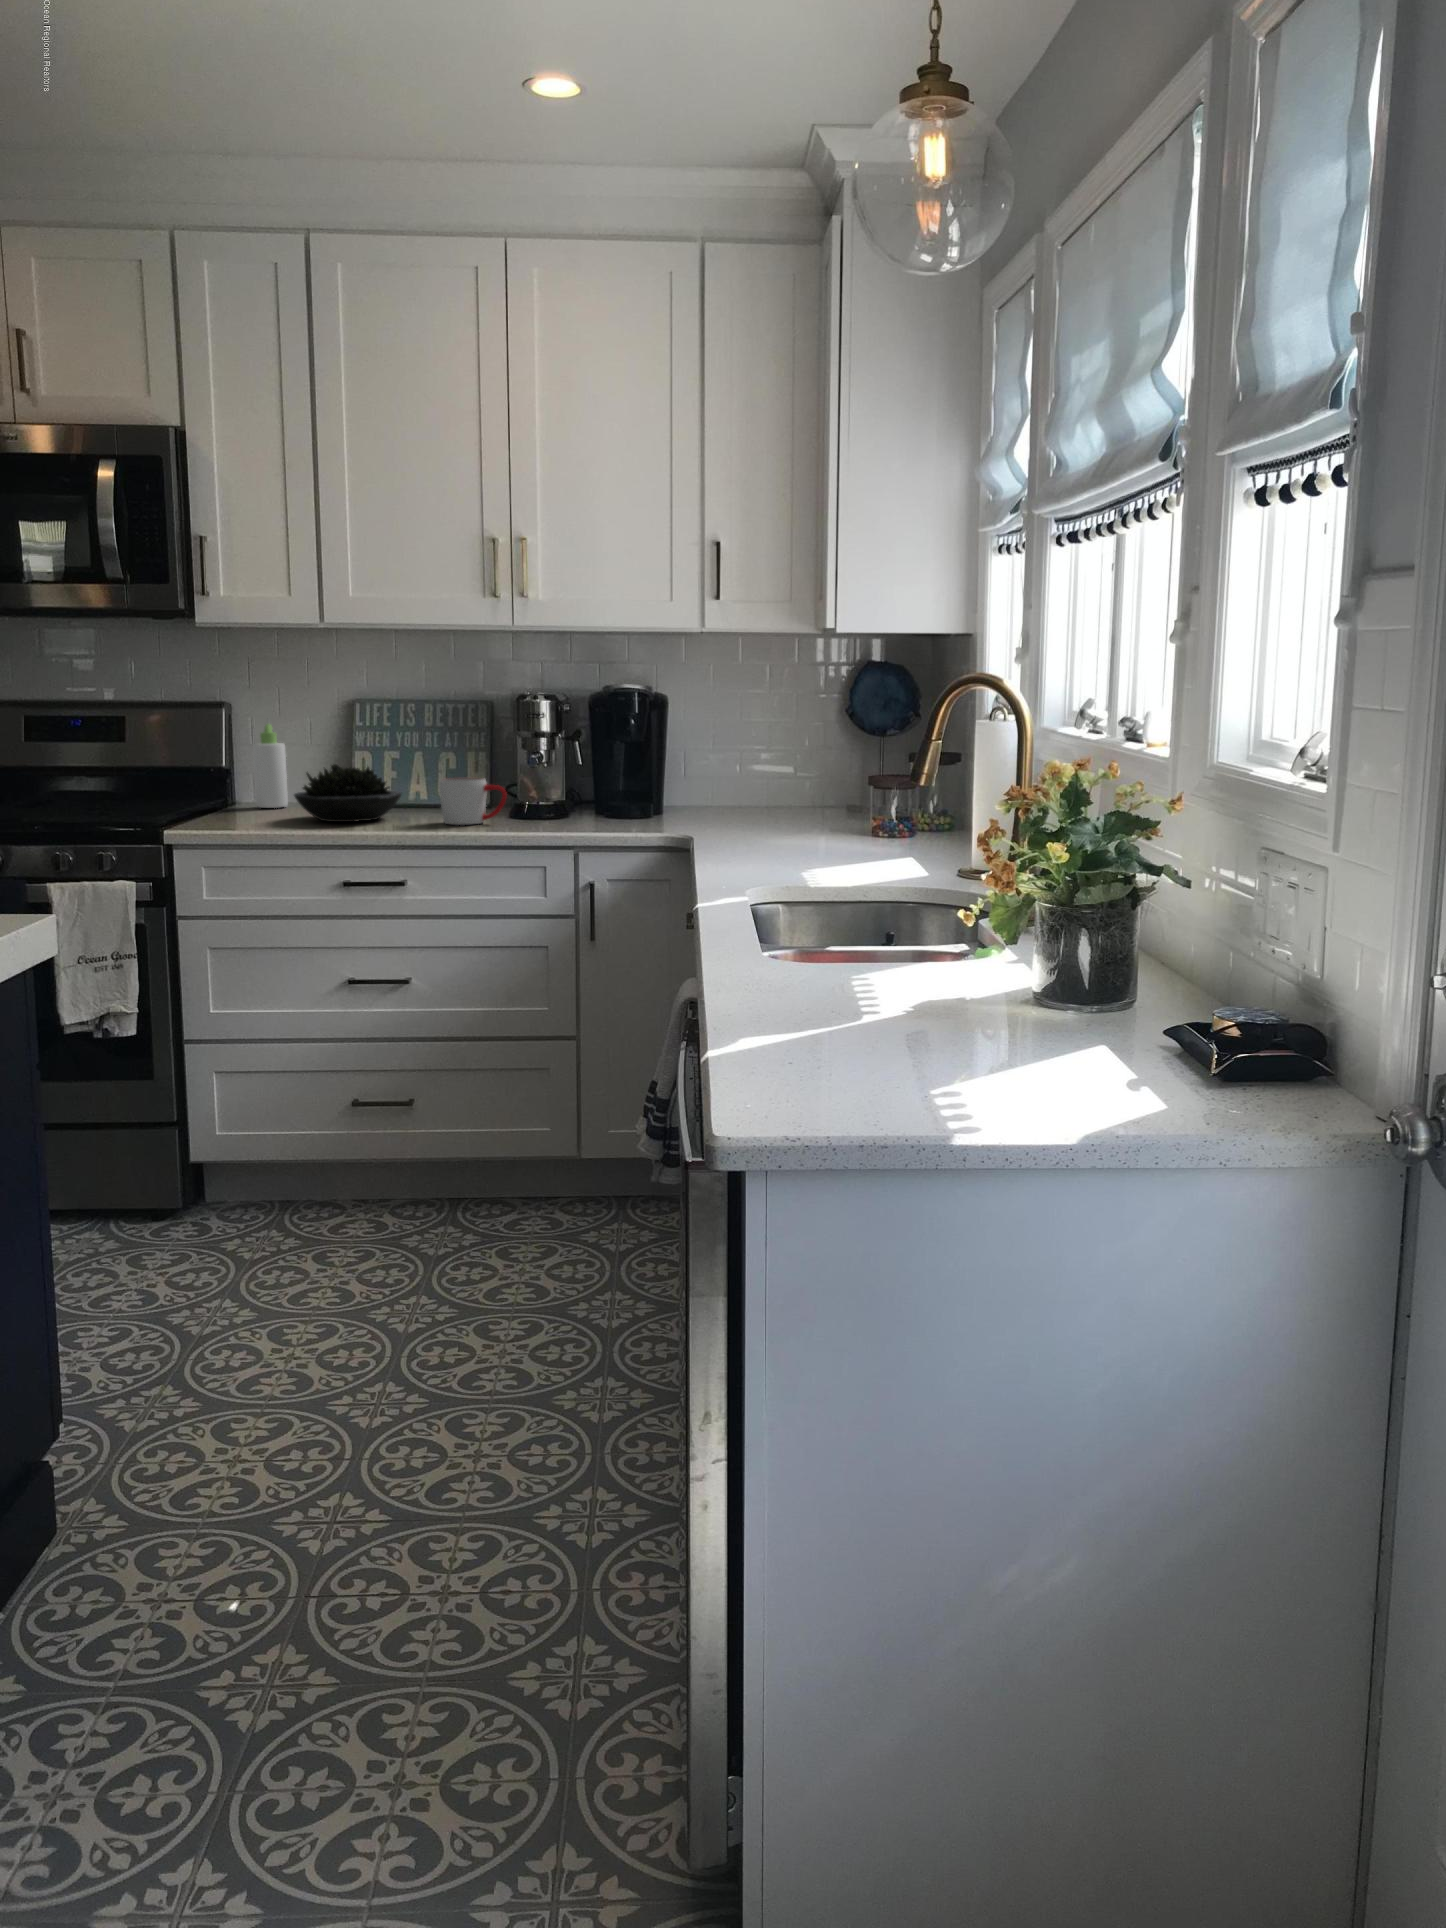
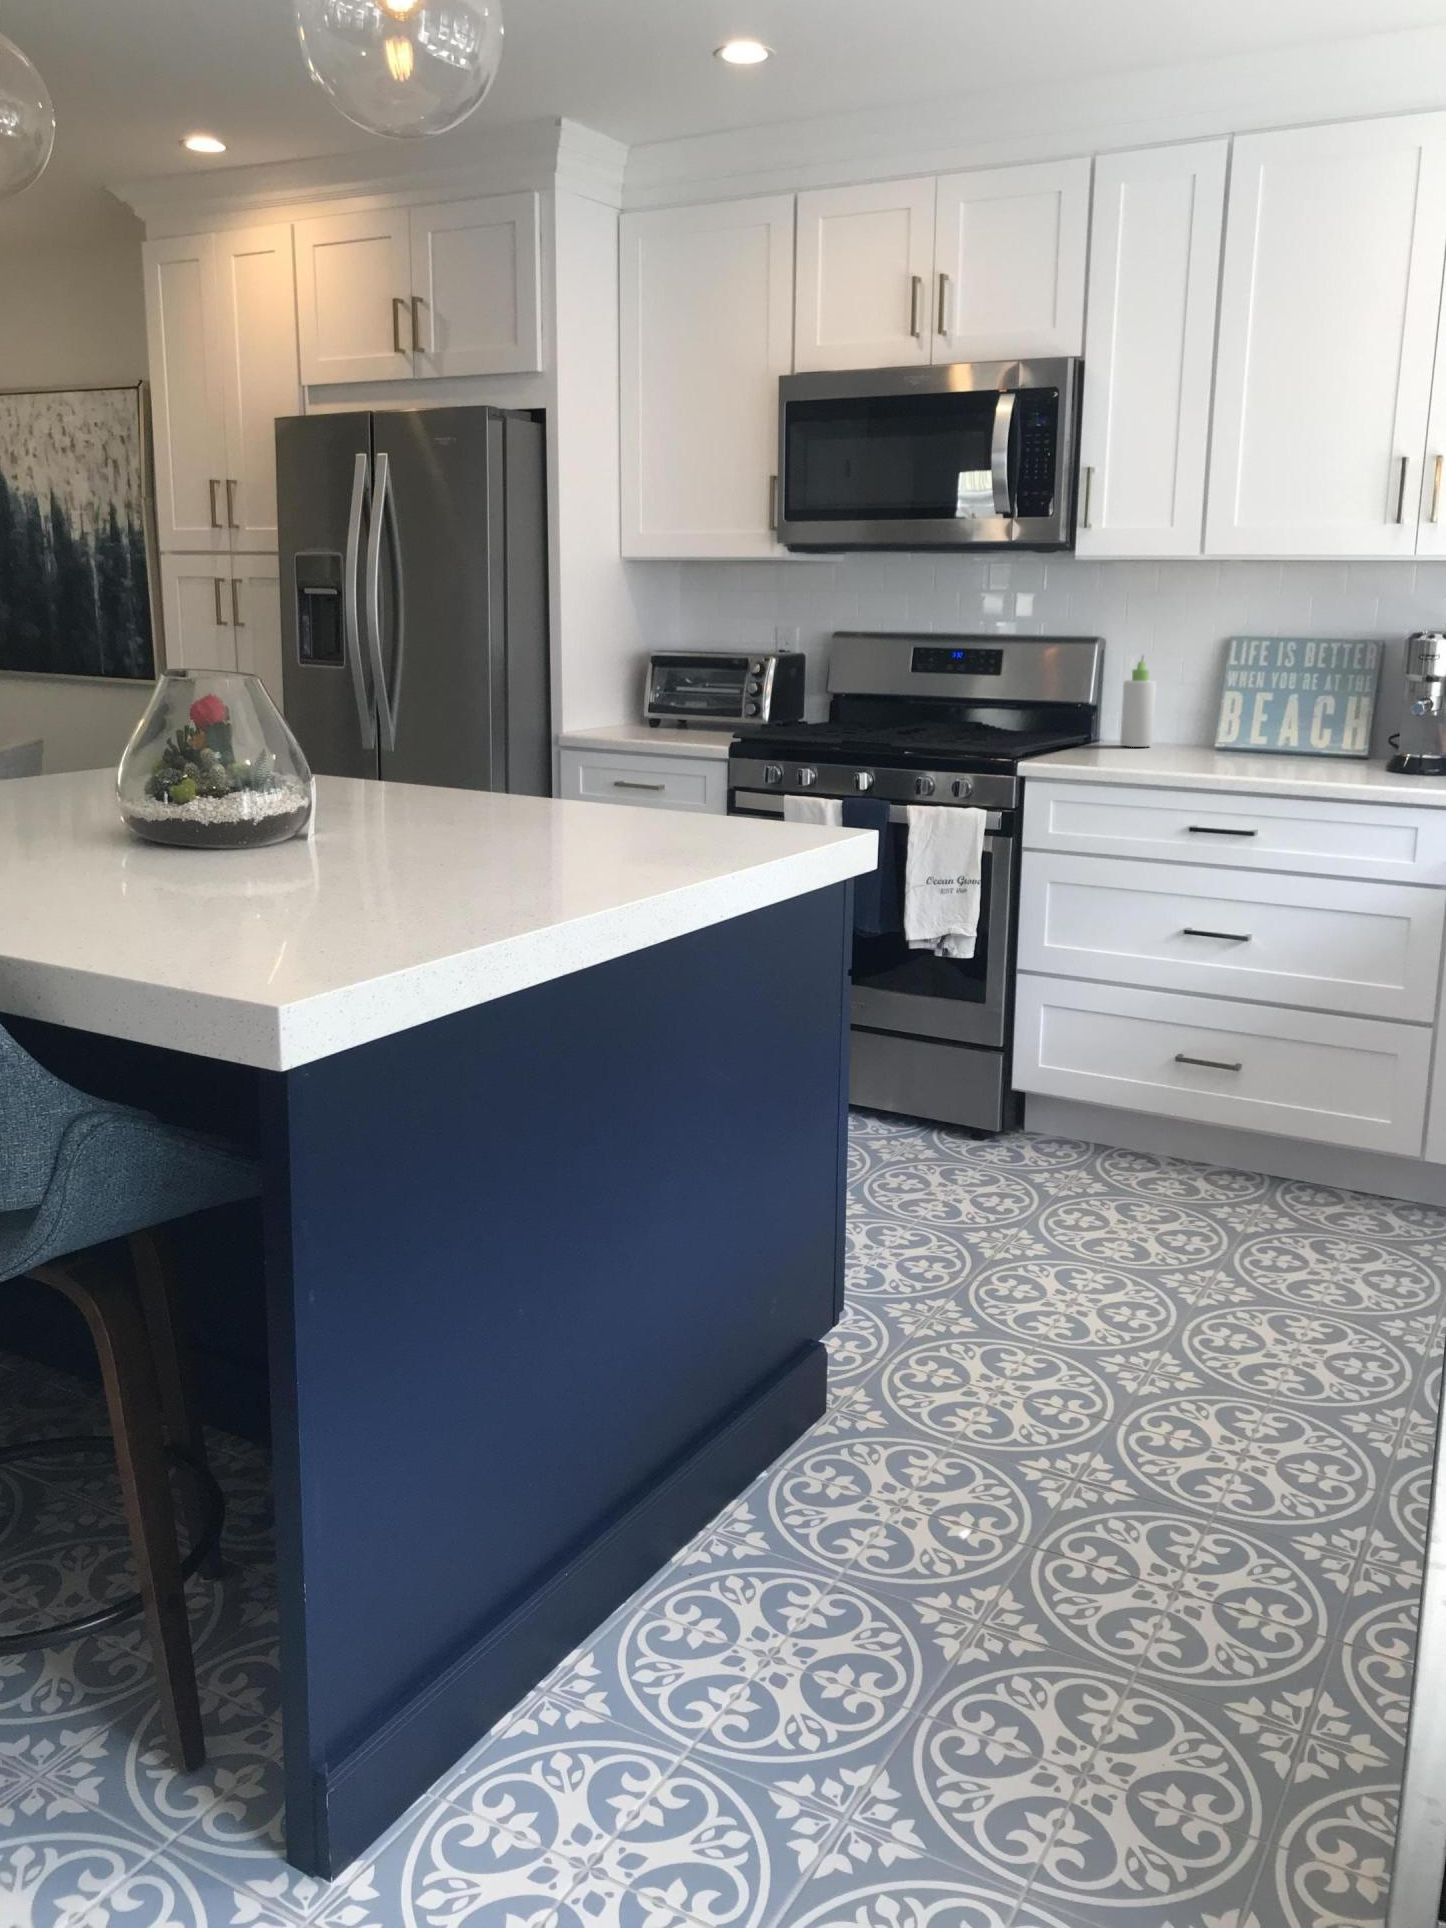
succulent plant: present [294,764,402,822] -> none [1155,704,1271,765]
mug: present [439,778,507,825] -> none [1311,724,1389,776]

